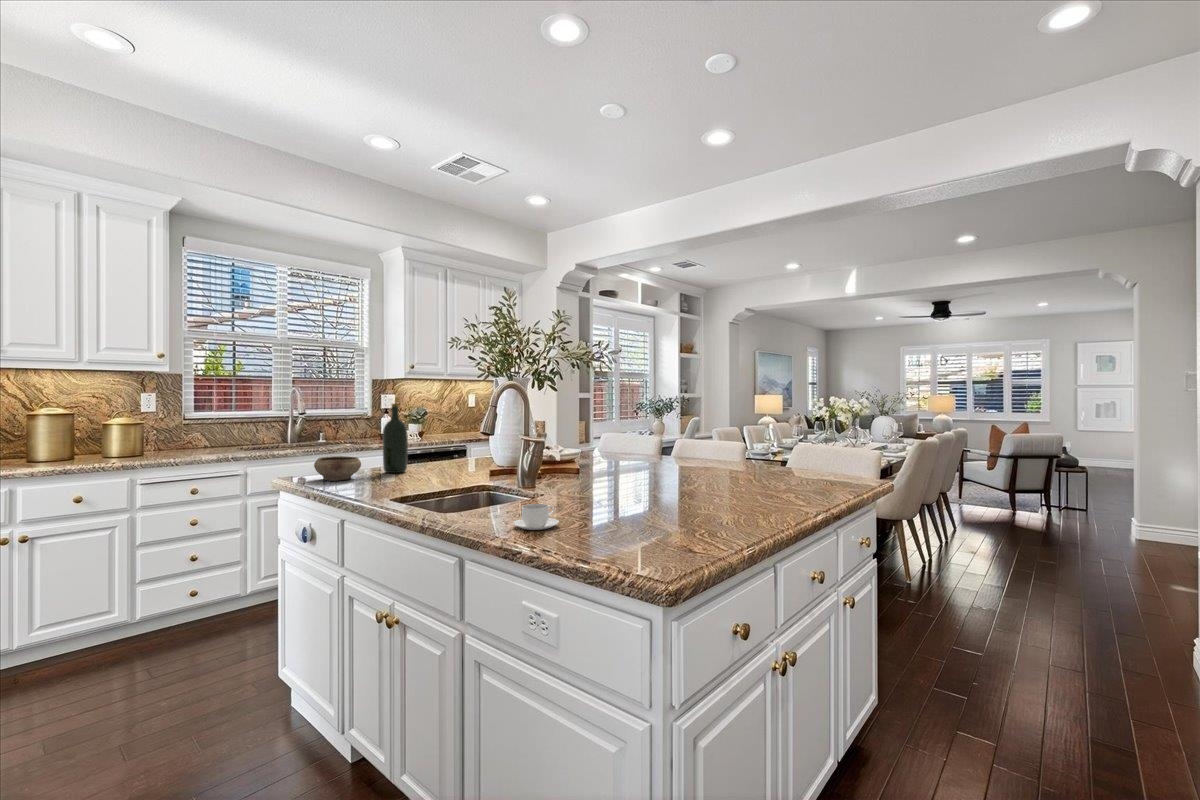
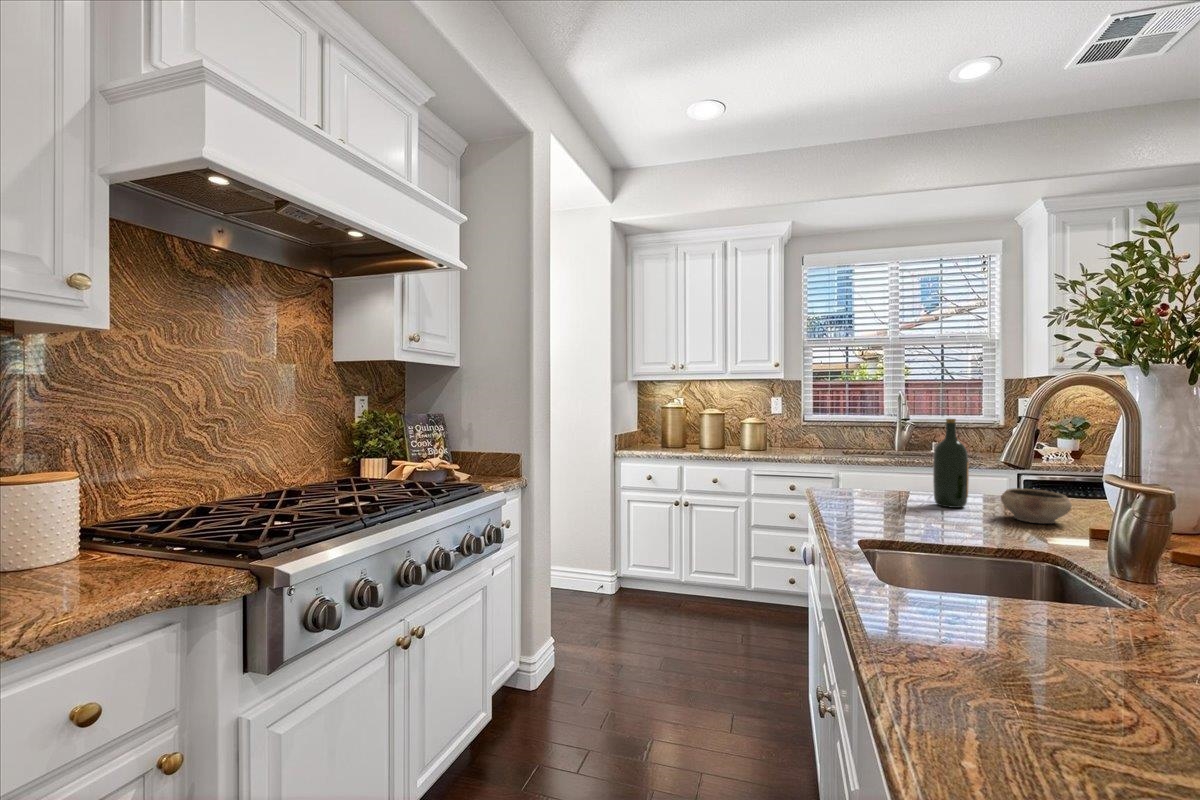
ceramic bowl: present [314,456,361,481] -> present [1001,488,1072,524]
coffee cup: present [513,504,559,530] -> none [979,616,1081,675]

